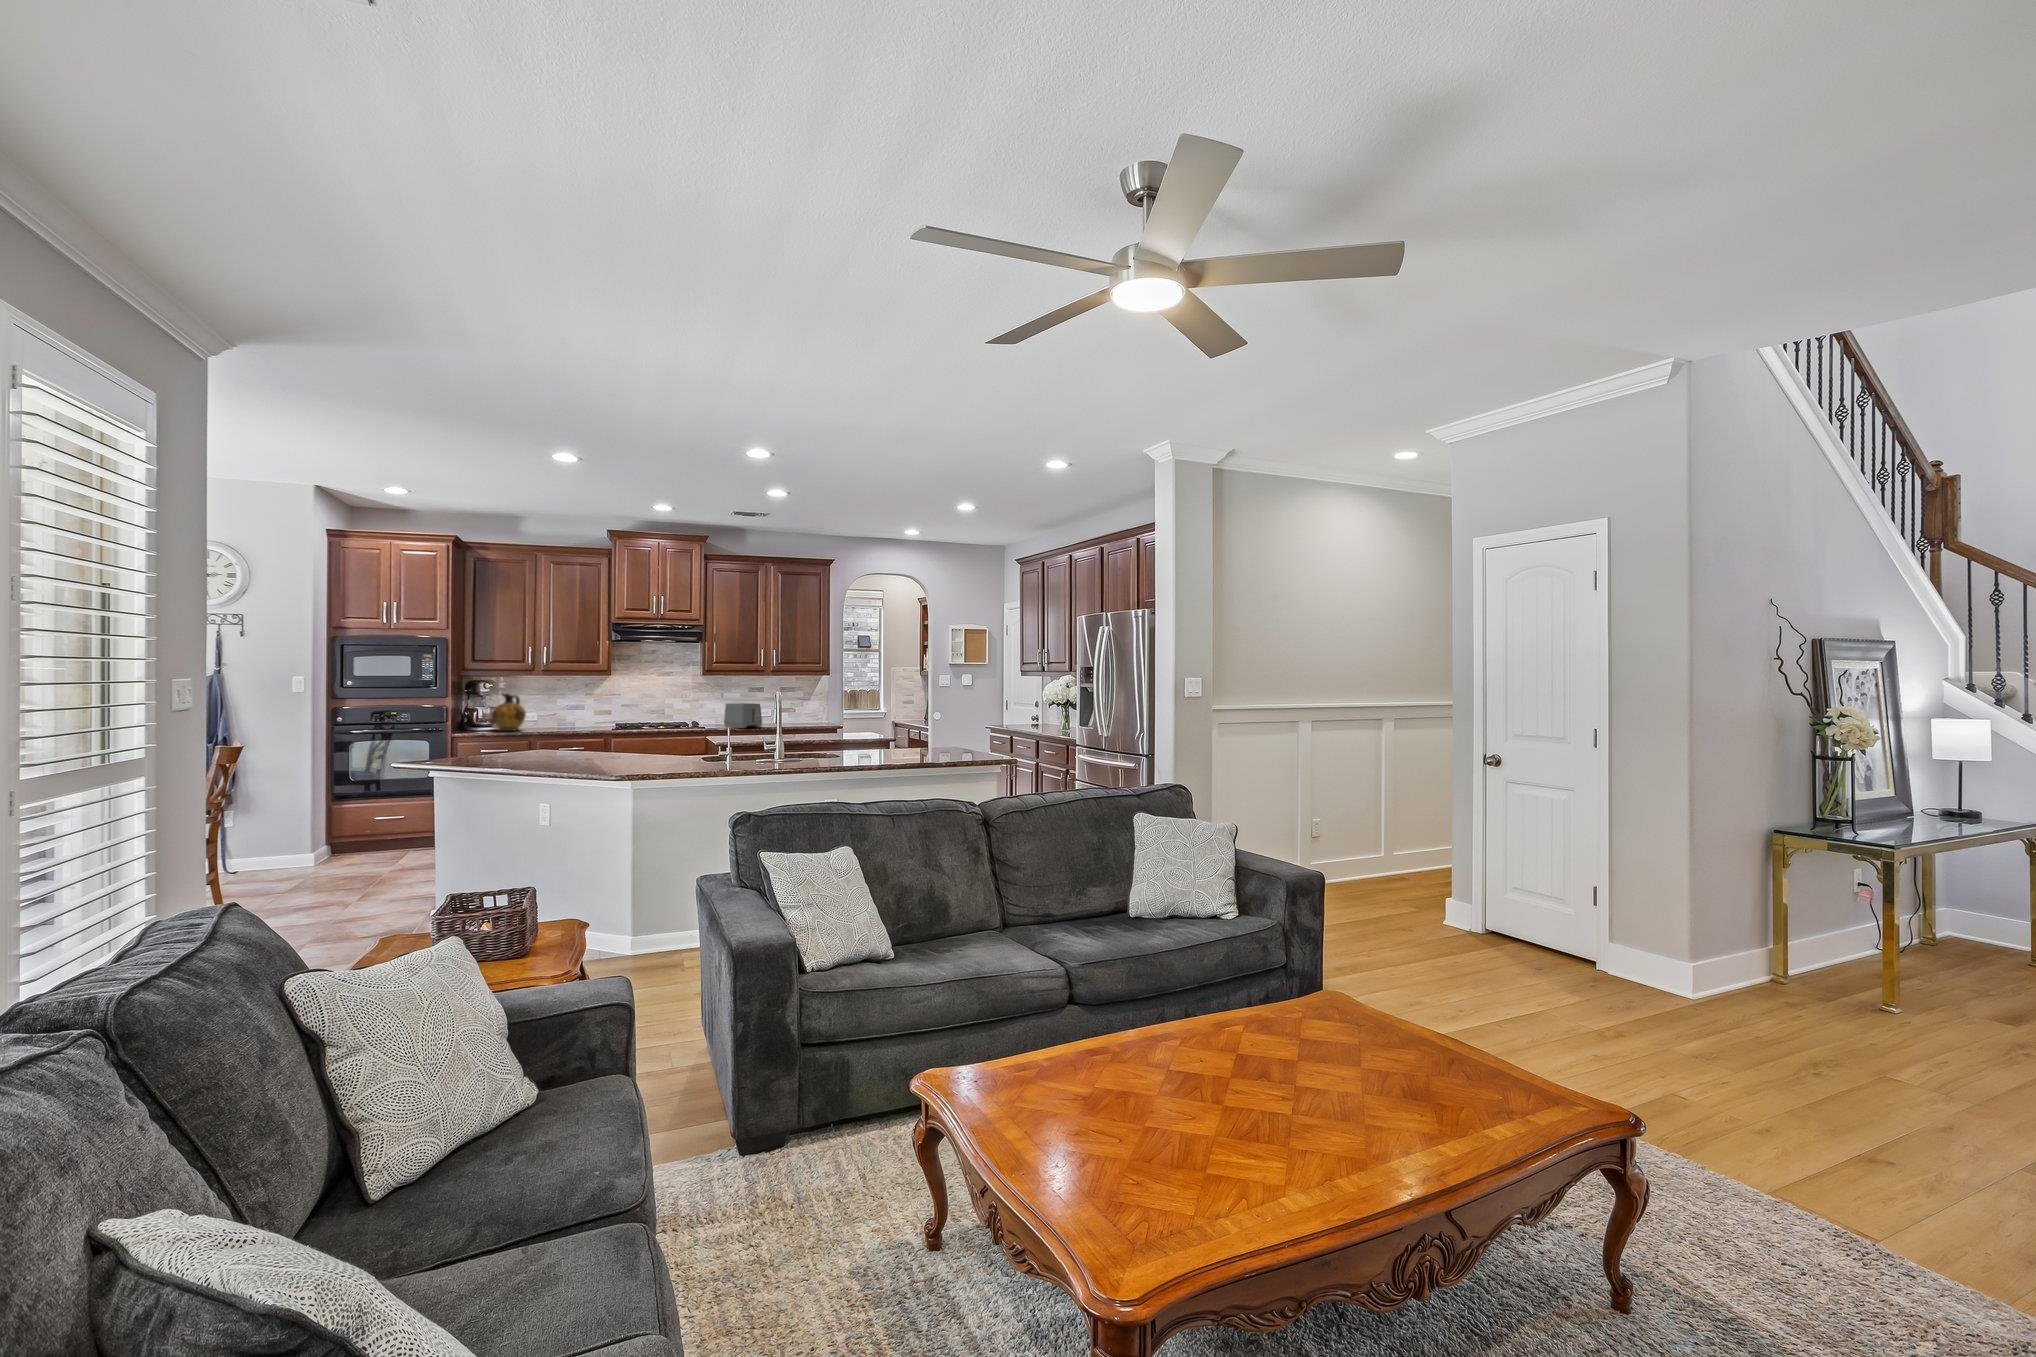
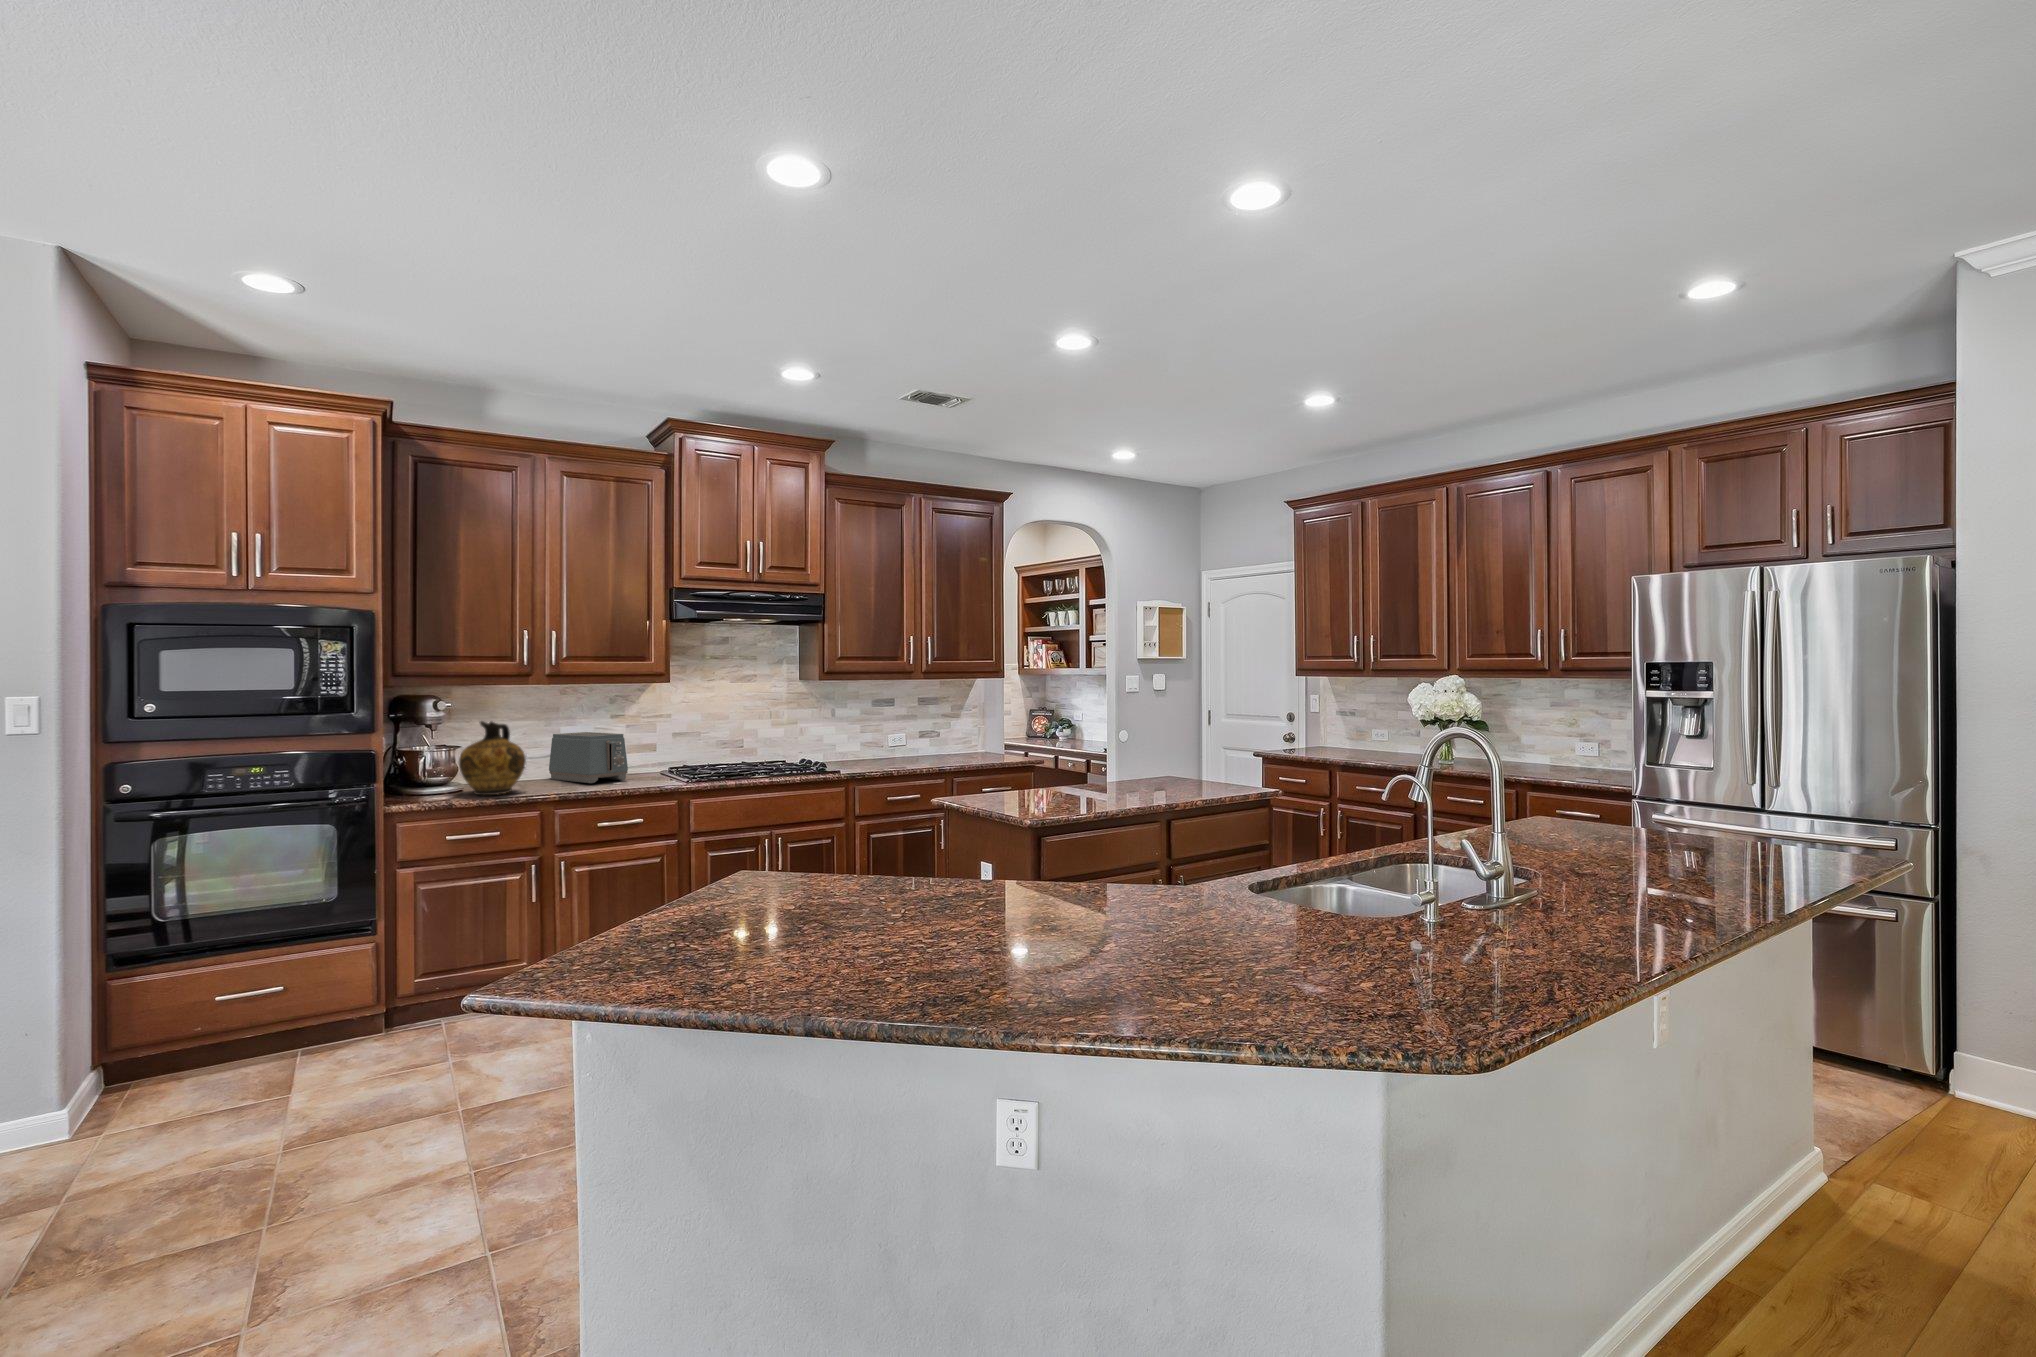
toaster: present [724,703,762,728] -> present [549,732,628,783]

